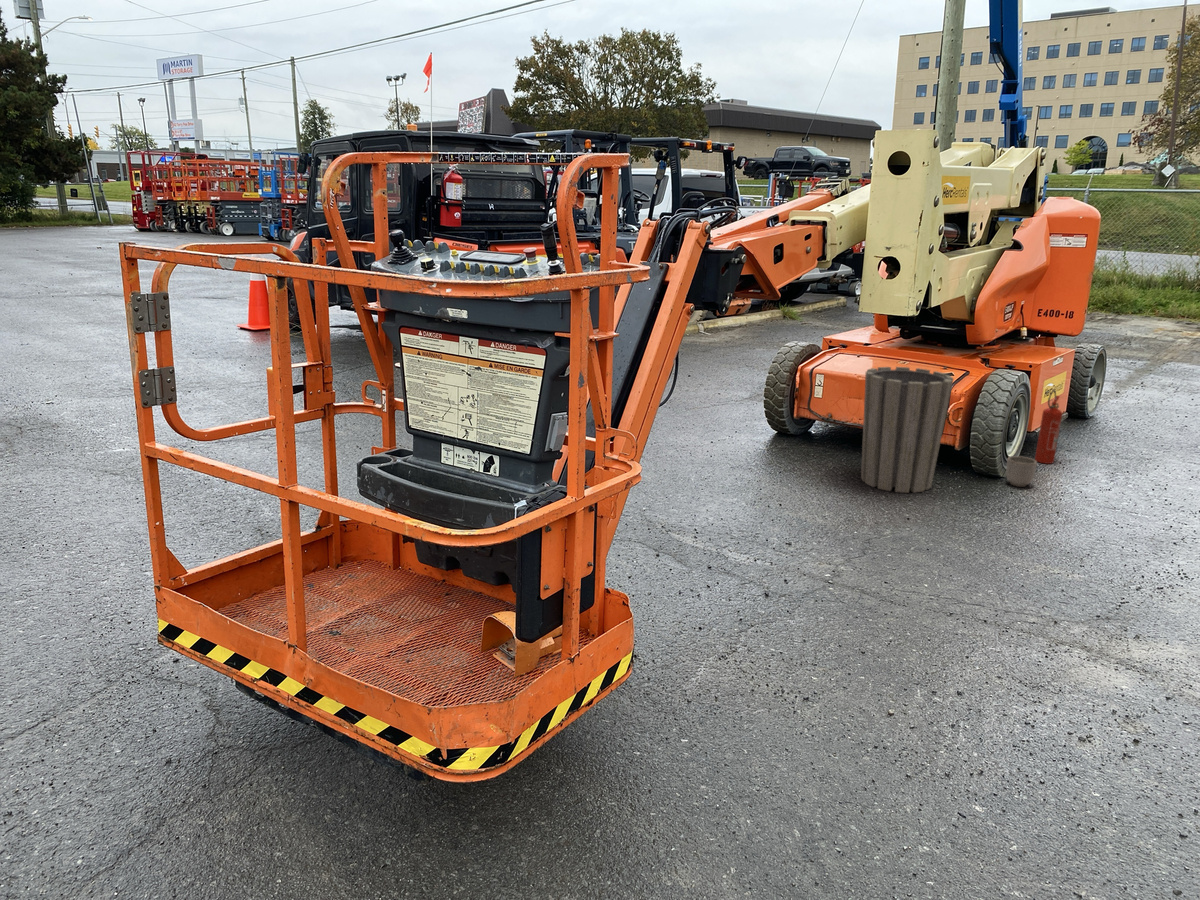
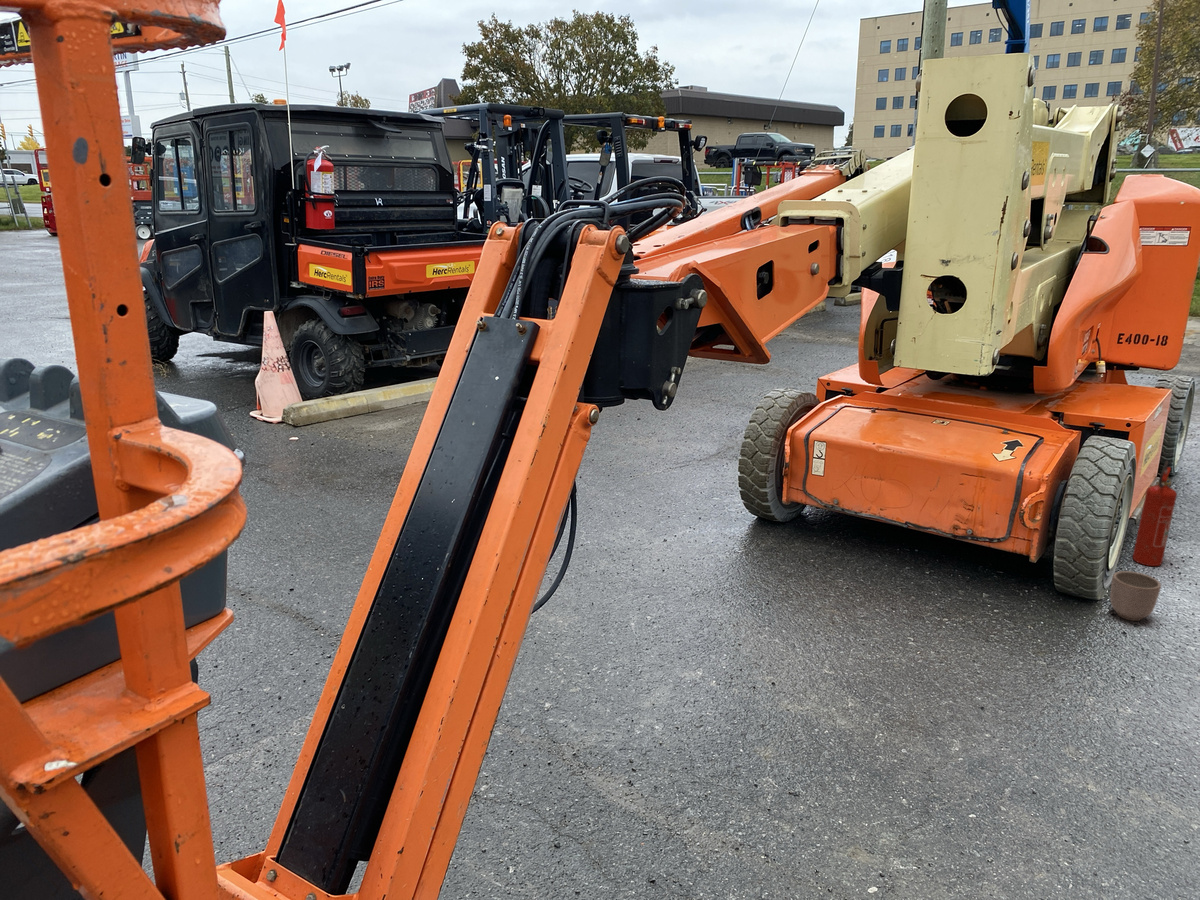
trash can: present [861,367,953,493] -> none [890,439,1039,644]

